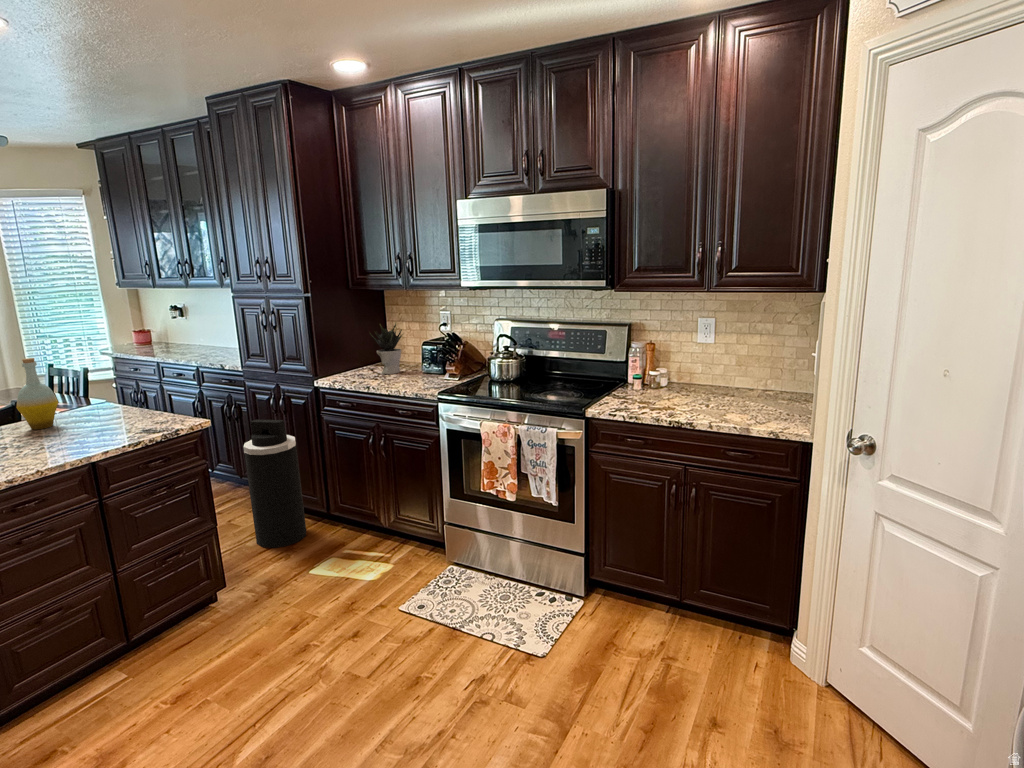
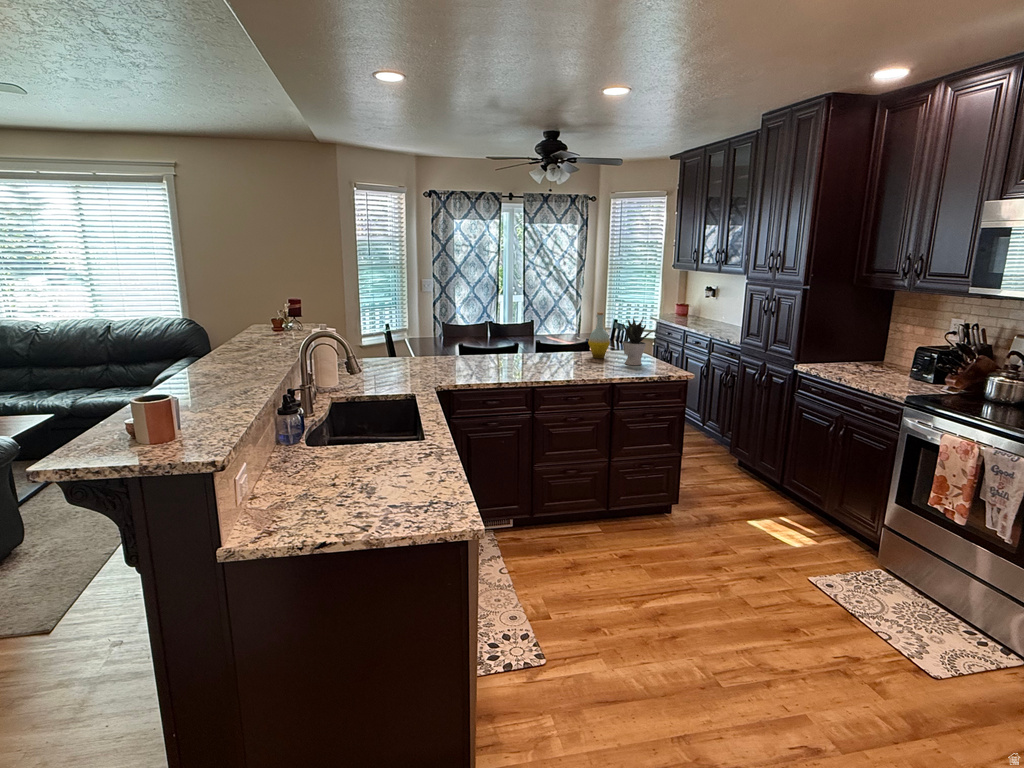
potted plant: present [370,323,403,374] -> present [622,317,652,365]
trash can: present [243,420,306,548] -> none [715,386,766,495]

